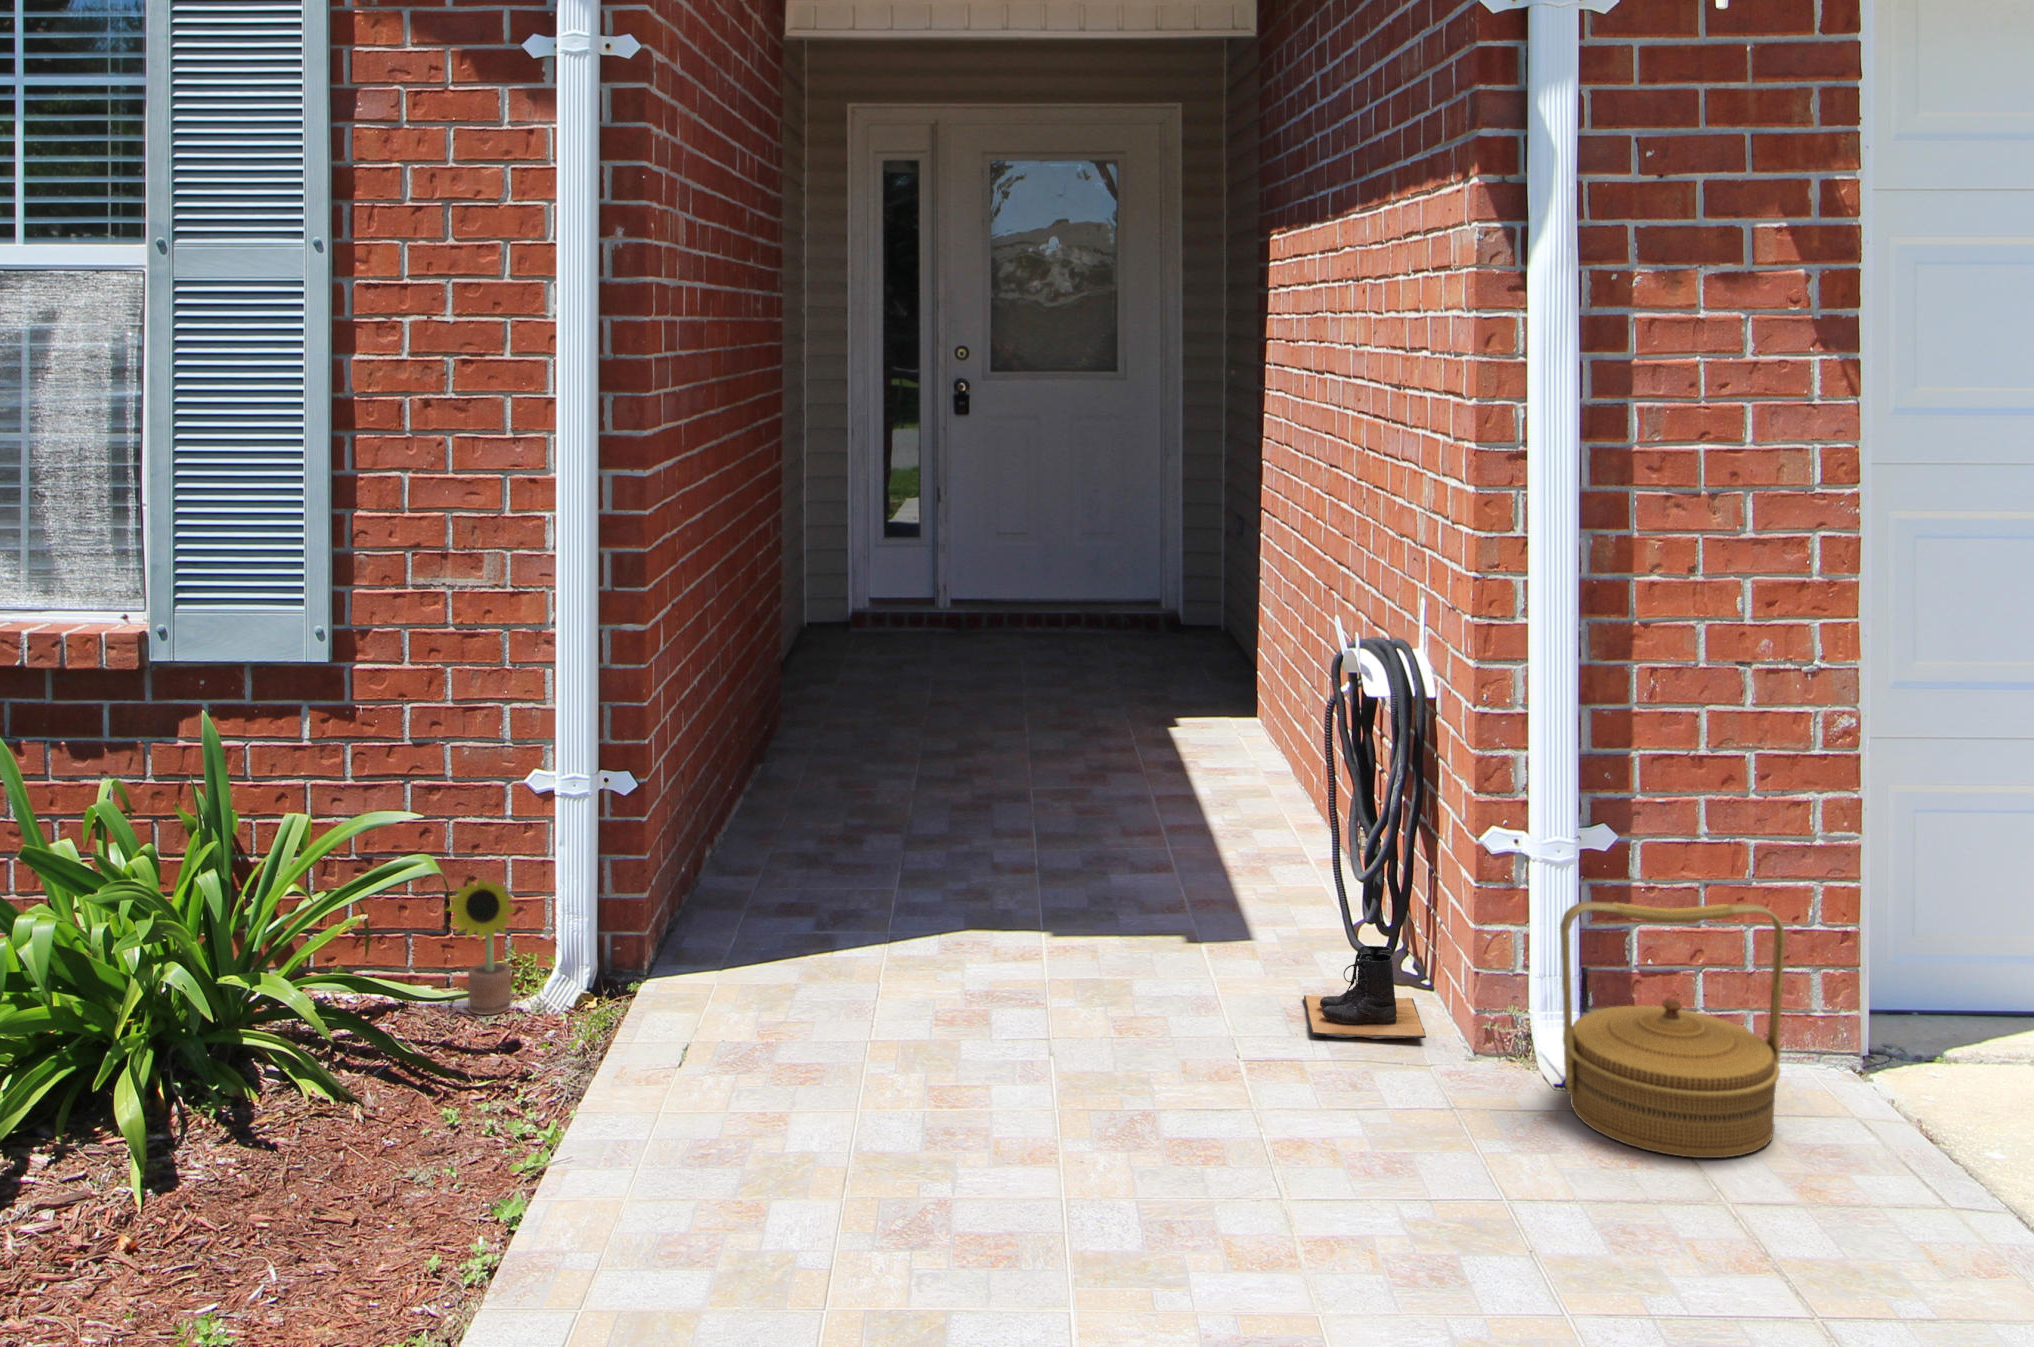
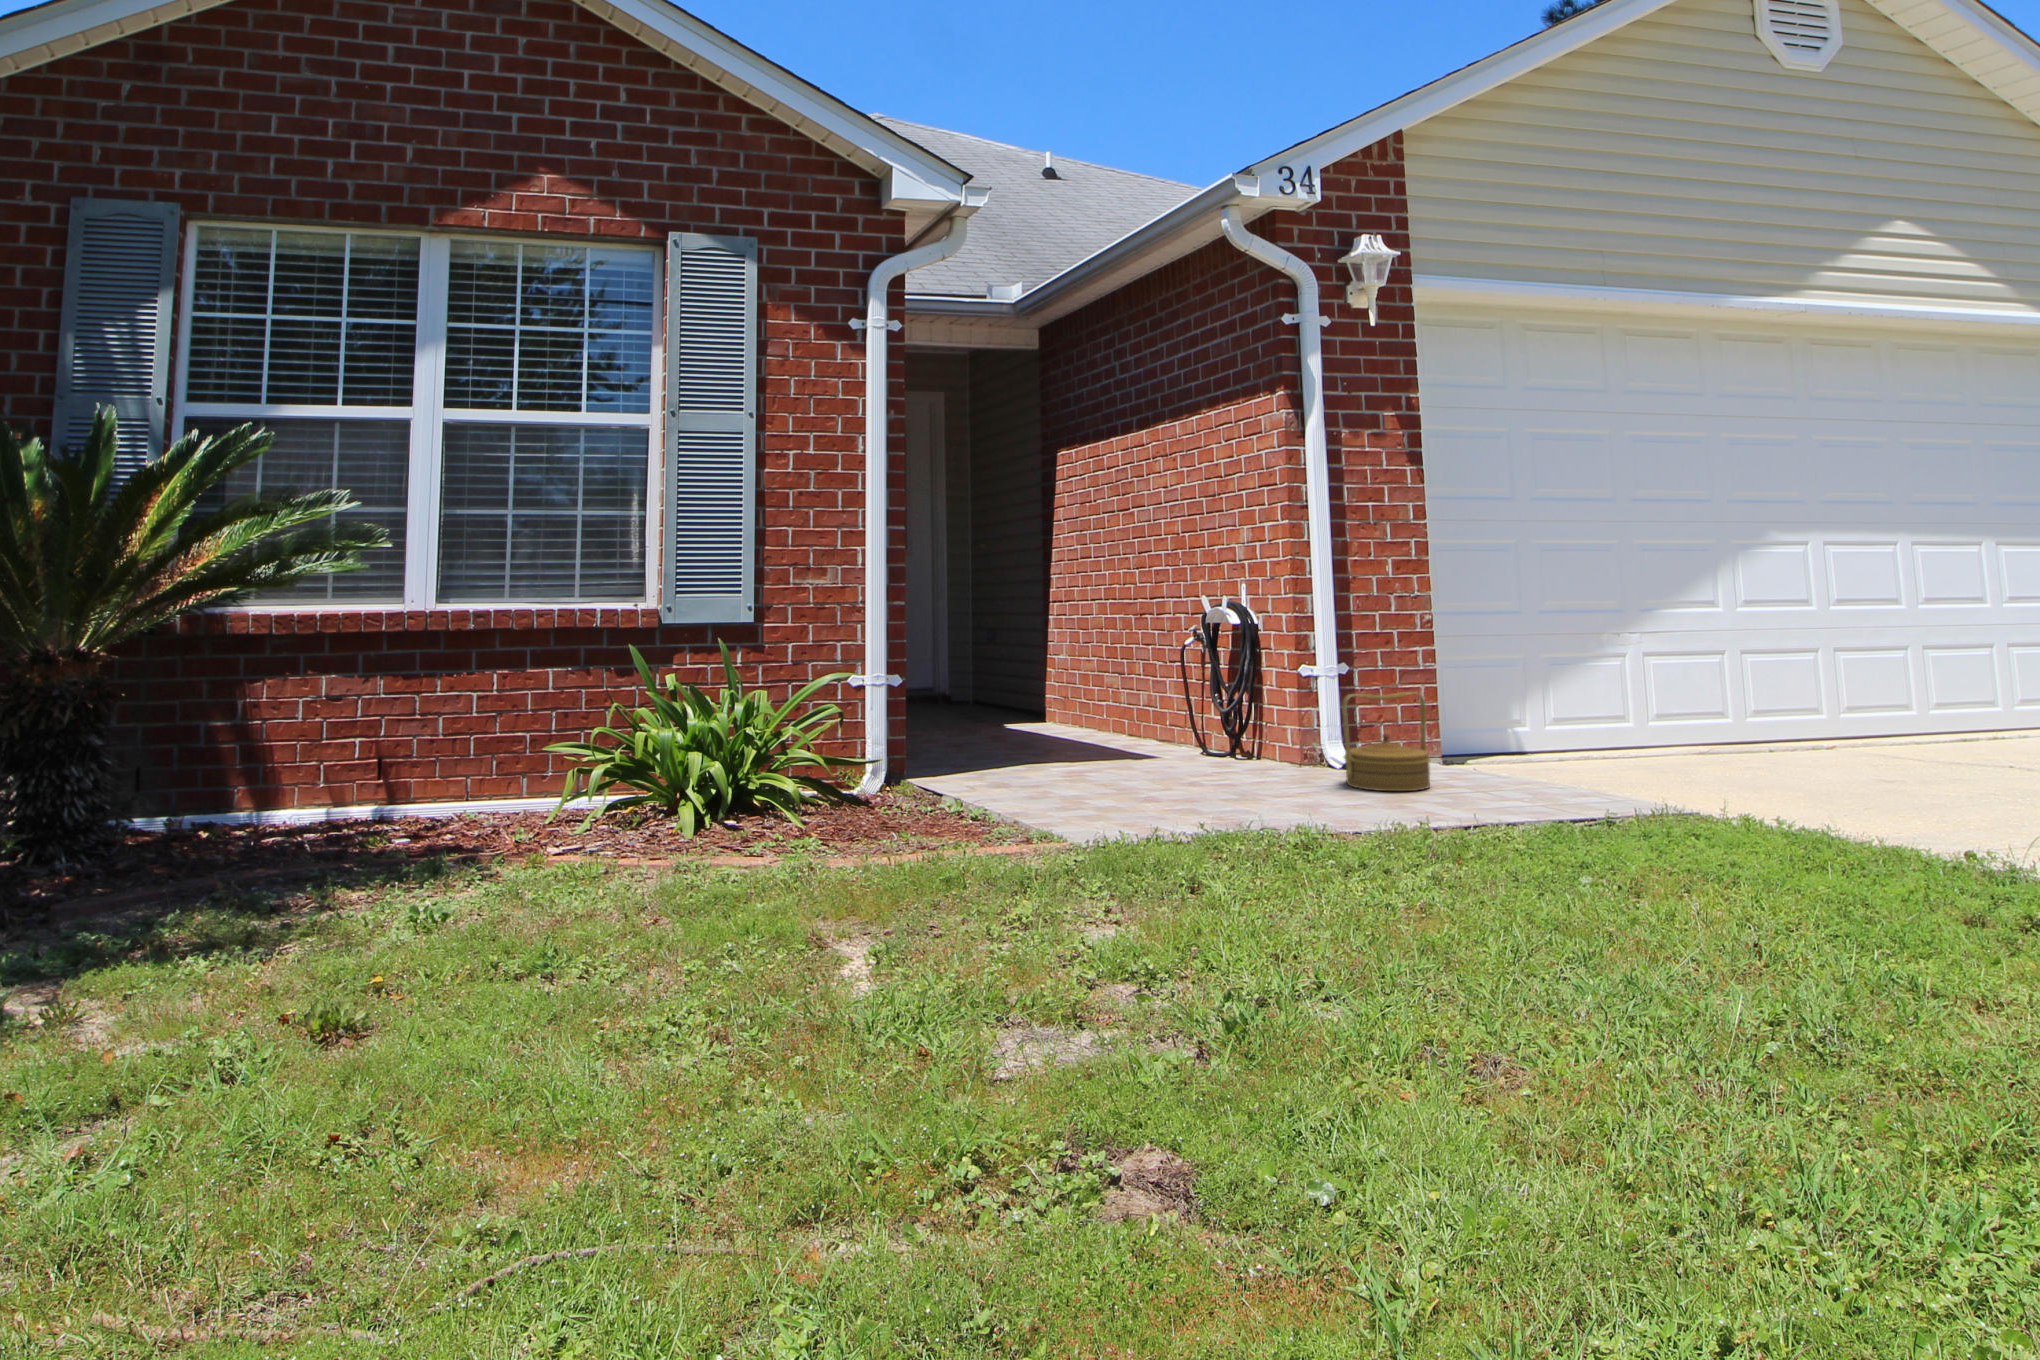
decorative plant: present [446,878,515,1015] -> none [833,725,869,799]
boots: present [1304,946,1426,1039] -> none [1210,742,1275,779]

